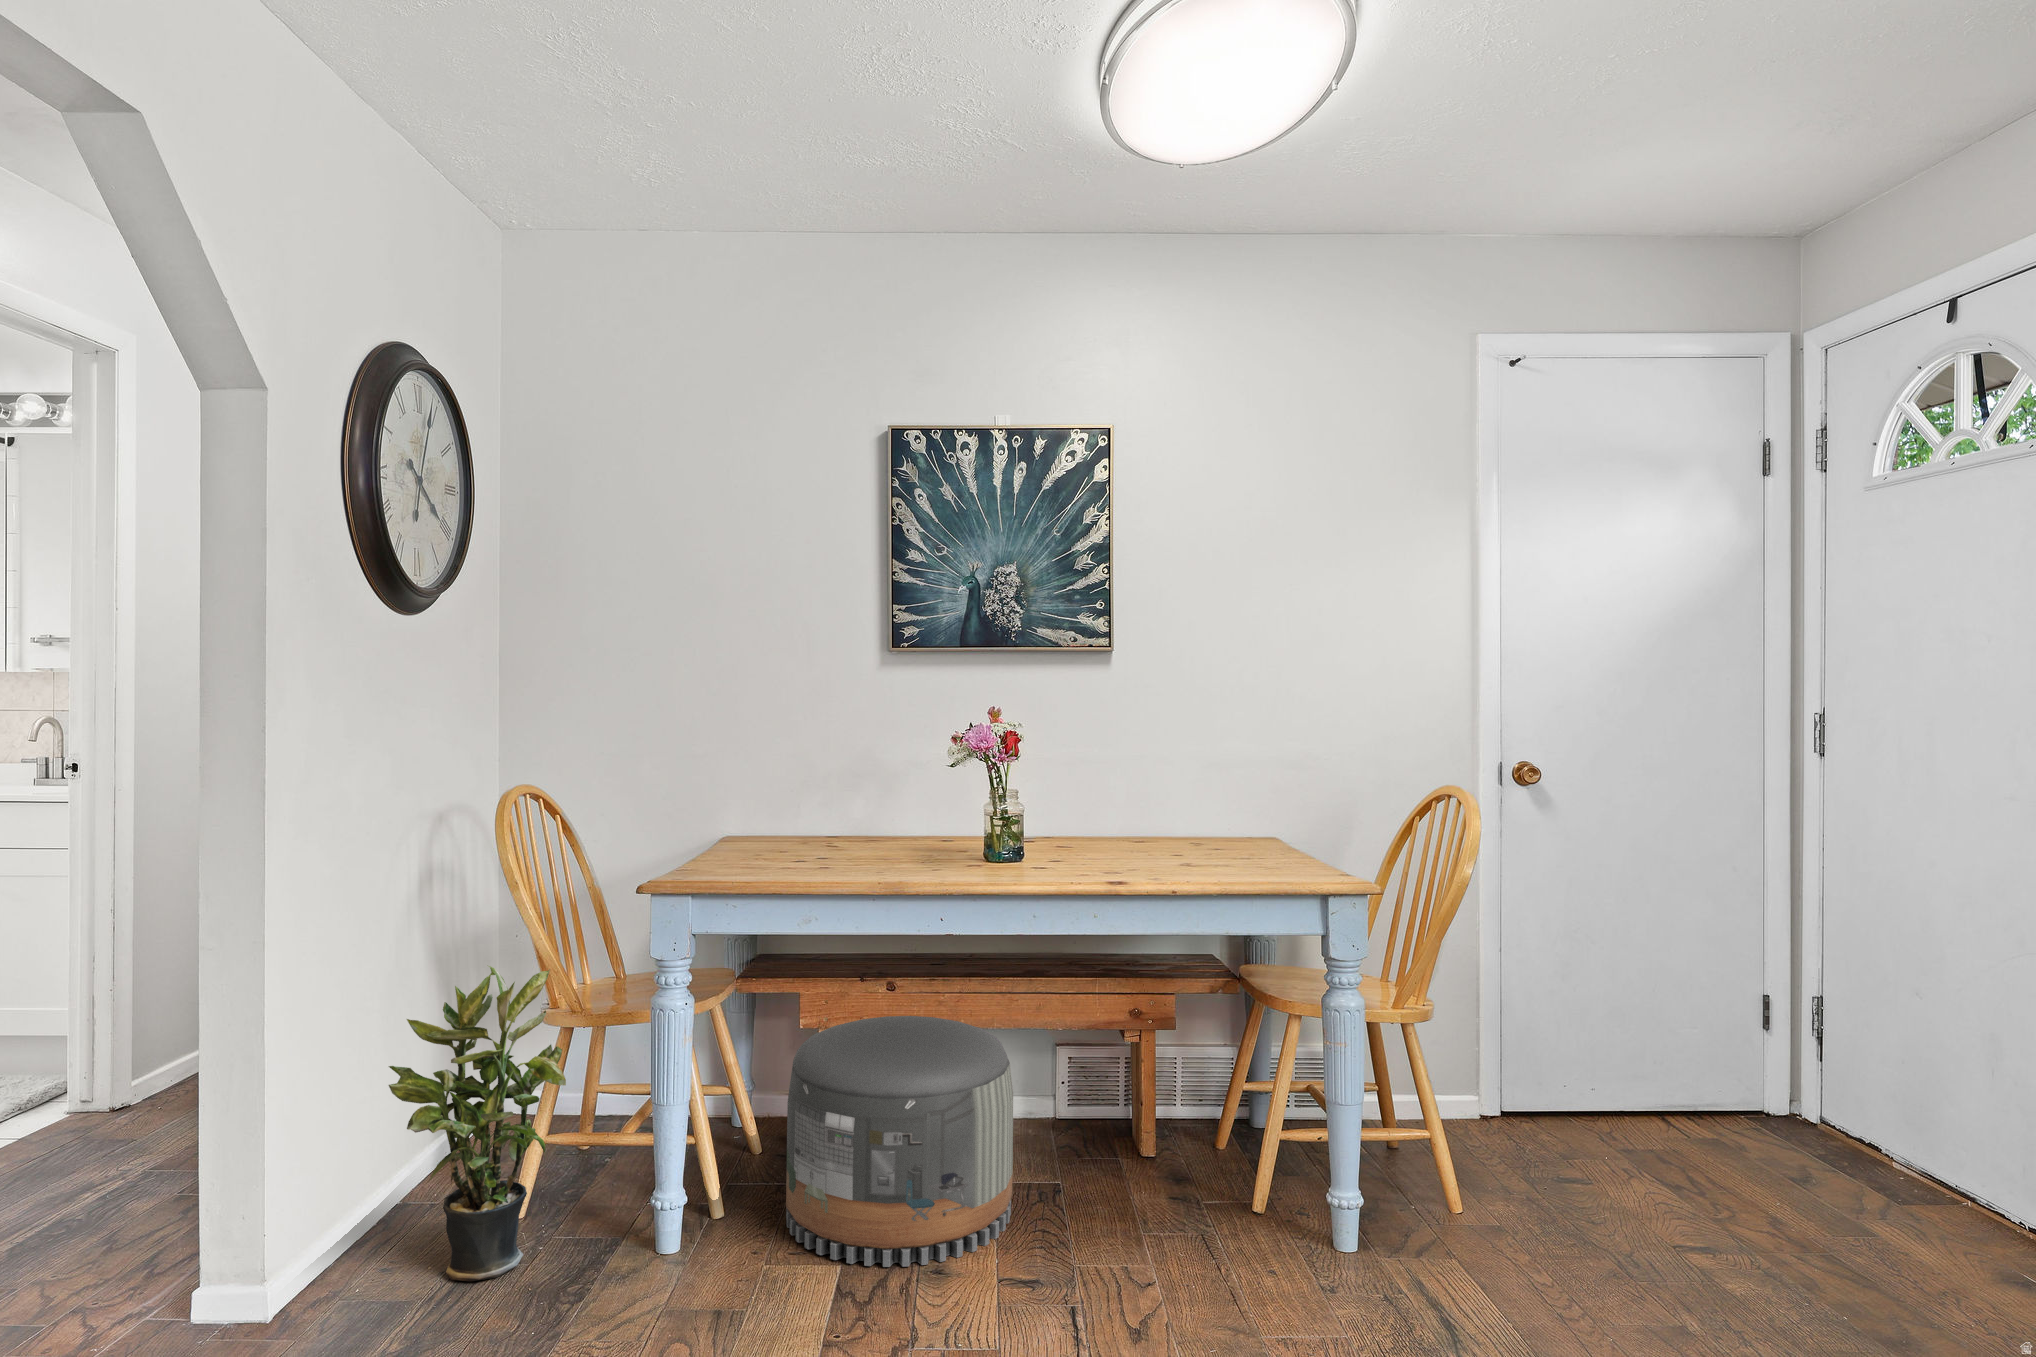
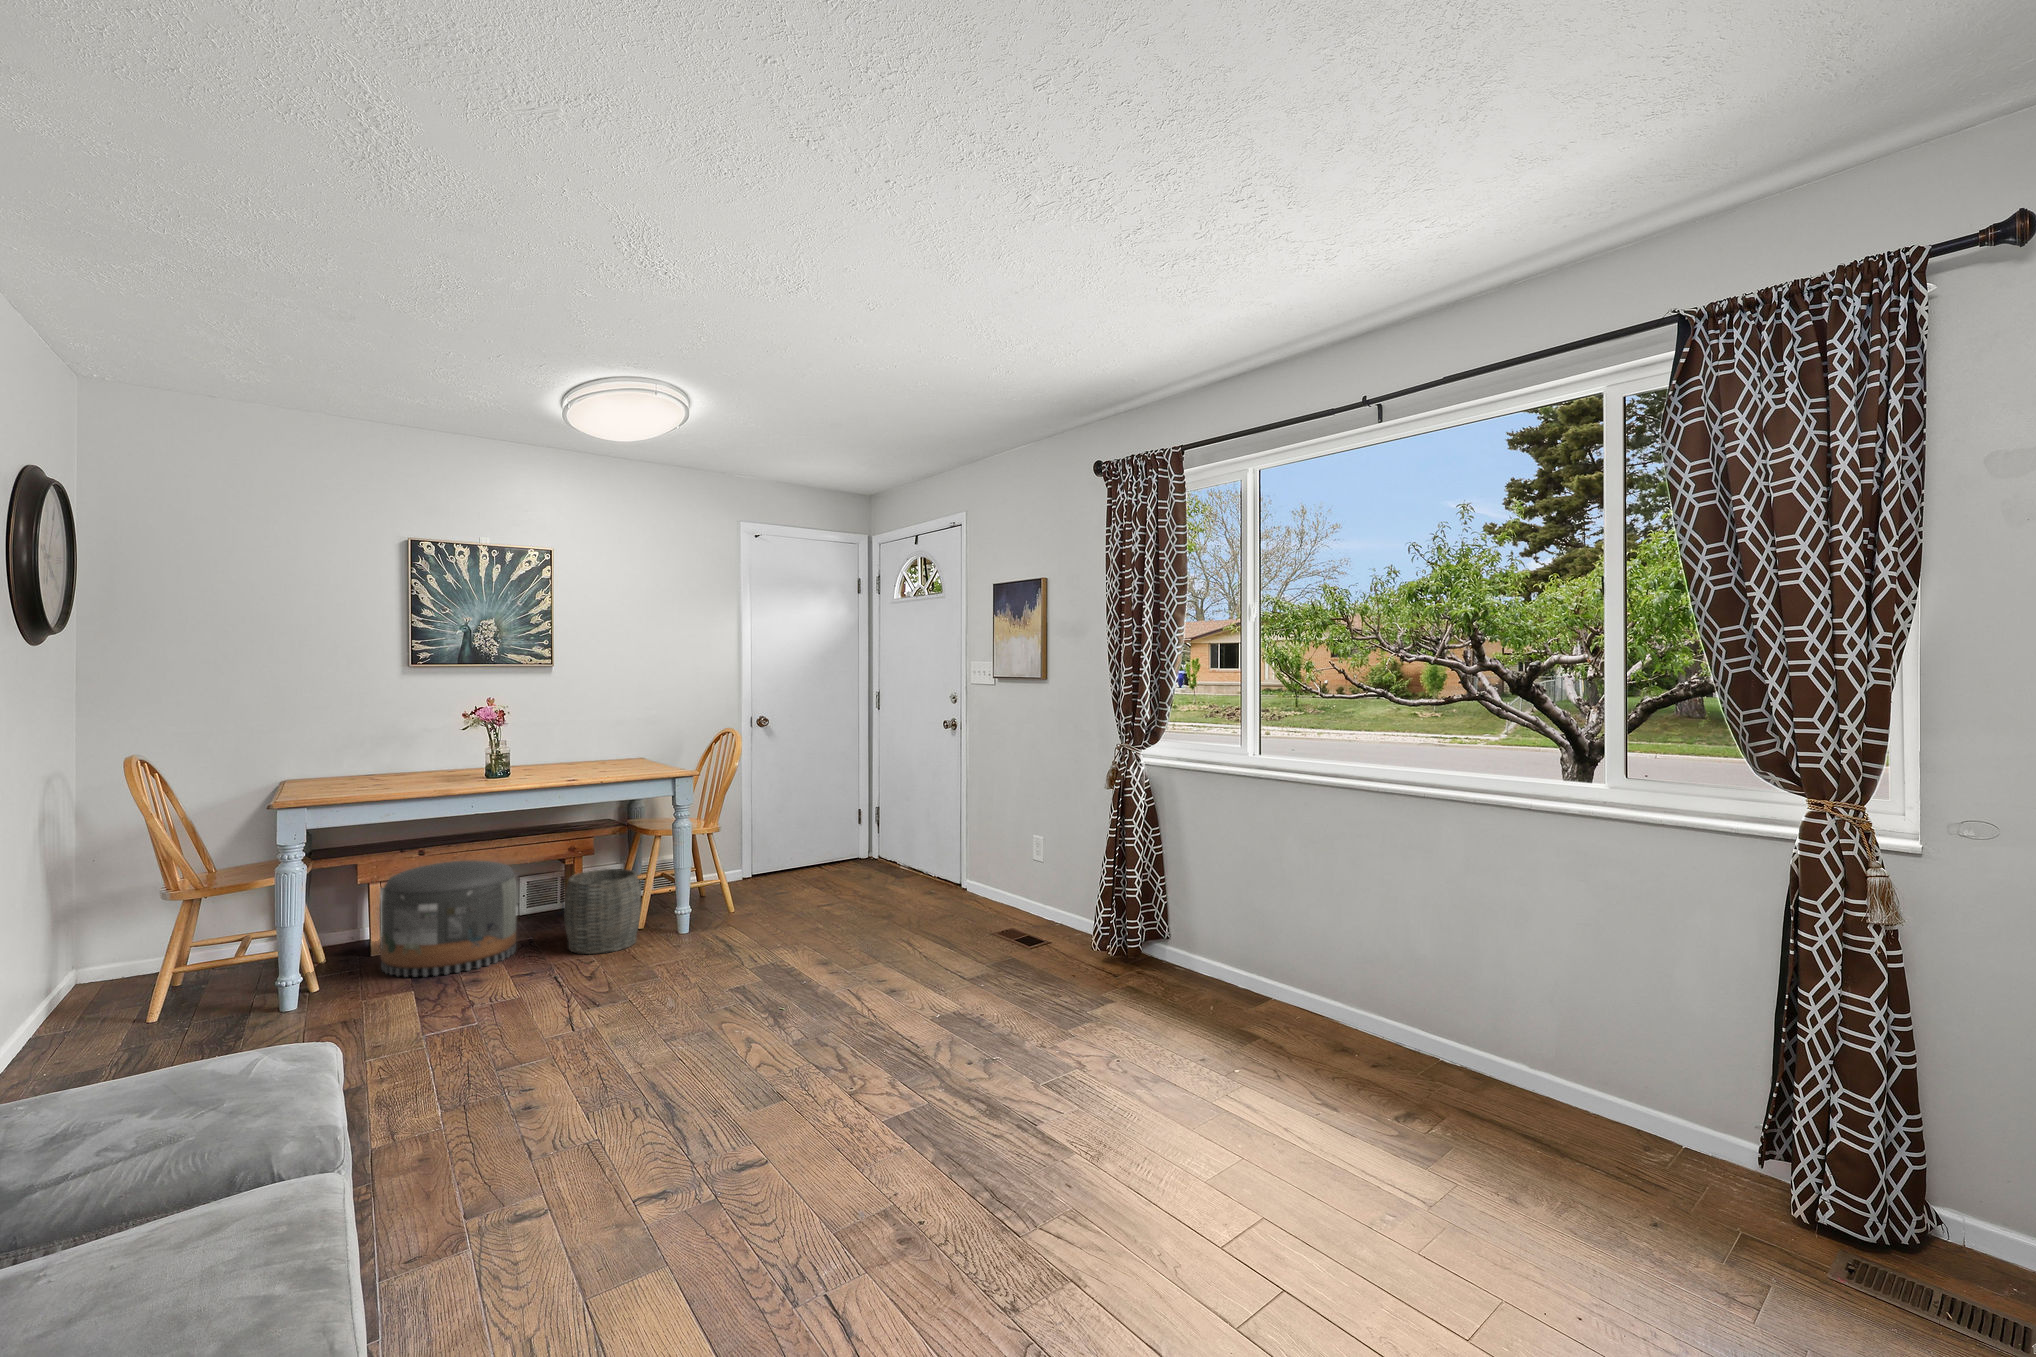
potted plant: present [389,966,566,1281] -> none [124,852,243,1030]
woven basket: none [1089,1083,1246,1296] -> present [564,869,641,954]

